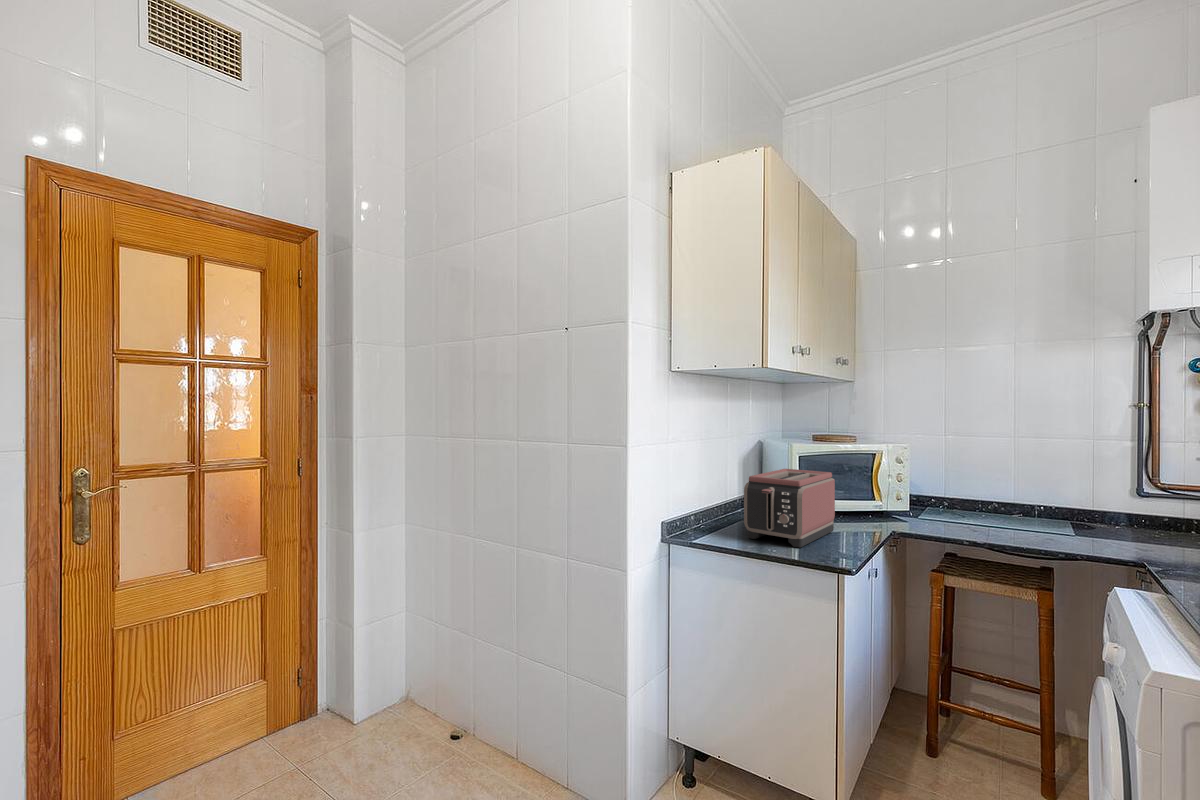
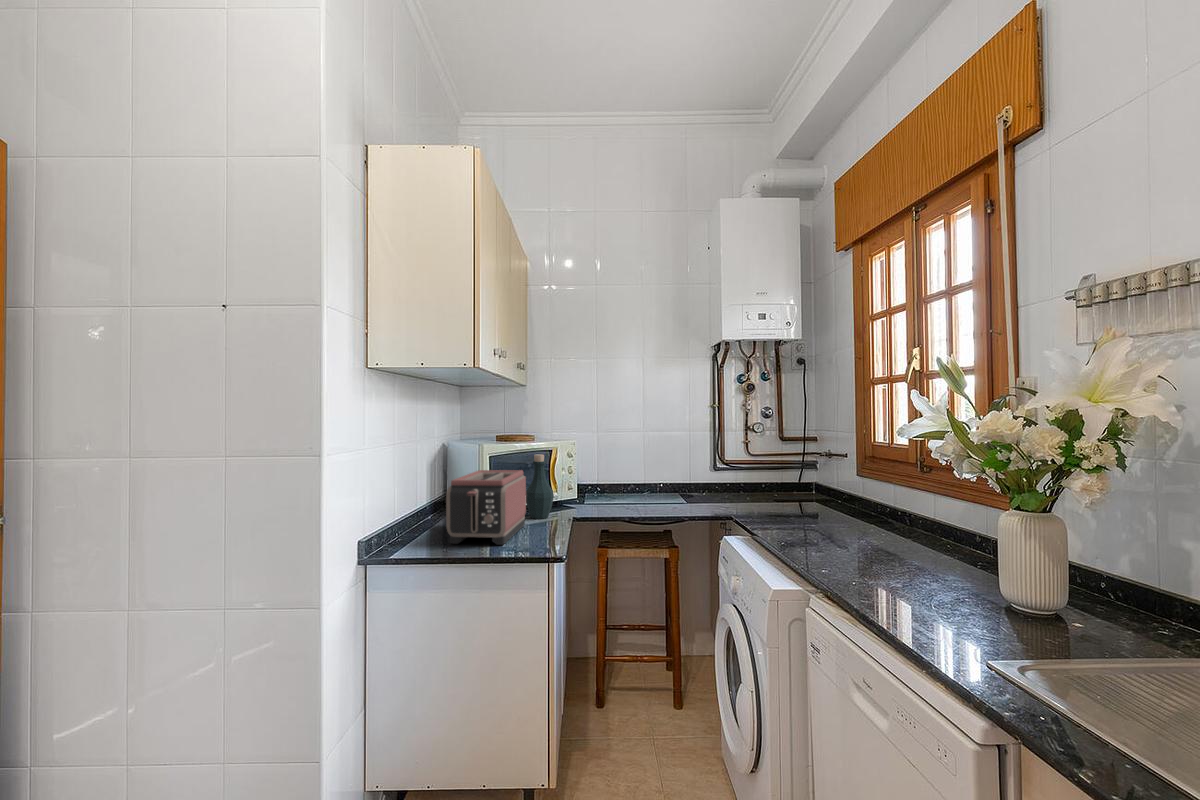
bottle: none [839,457,873,527] -> present [526,455,554,519]

